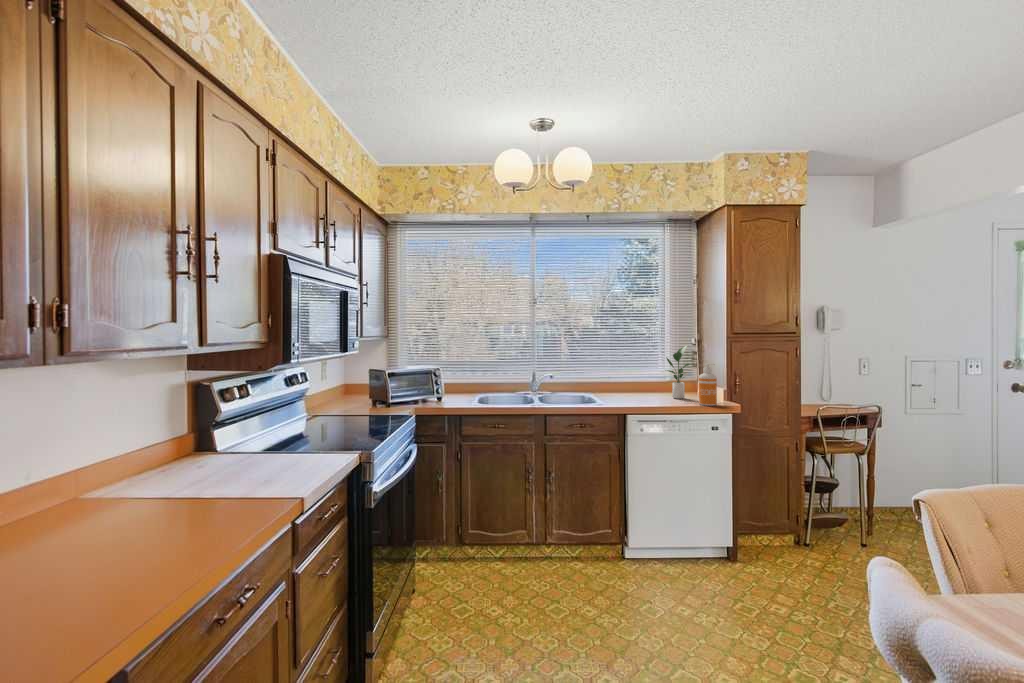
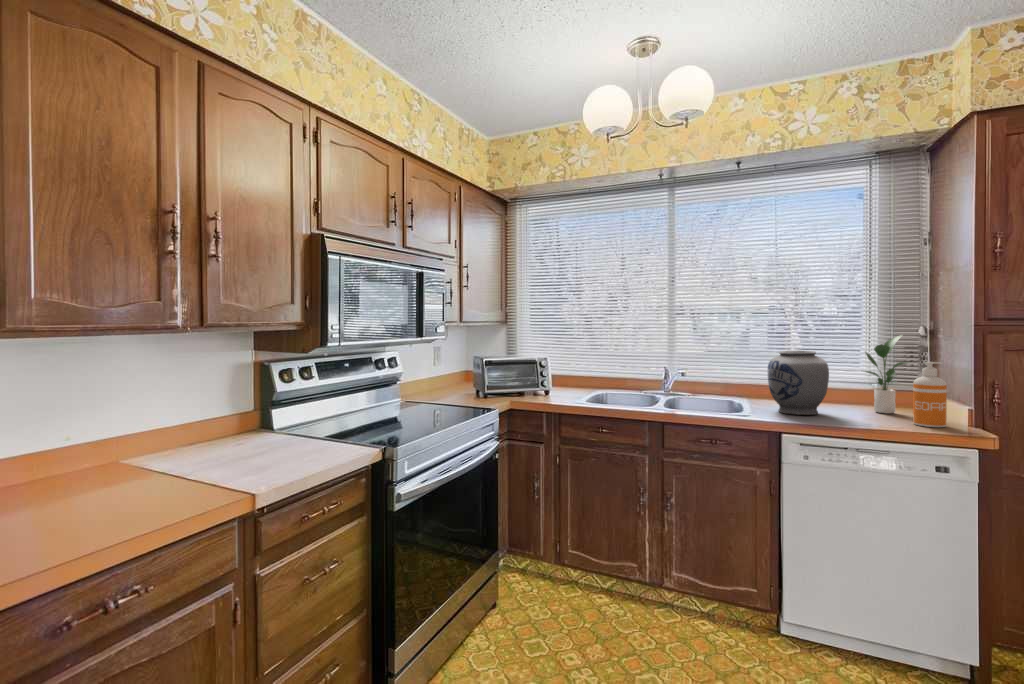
vase: none [611,357,650,403] -> present [768,351,829,415]

